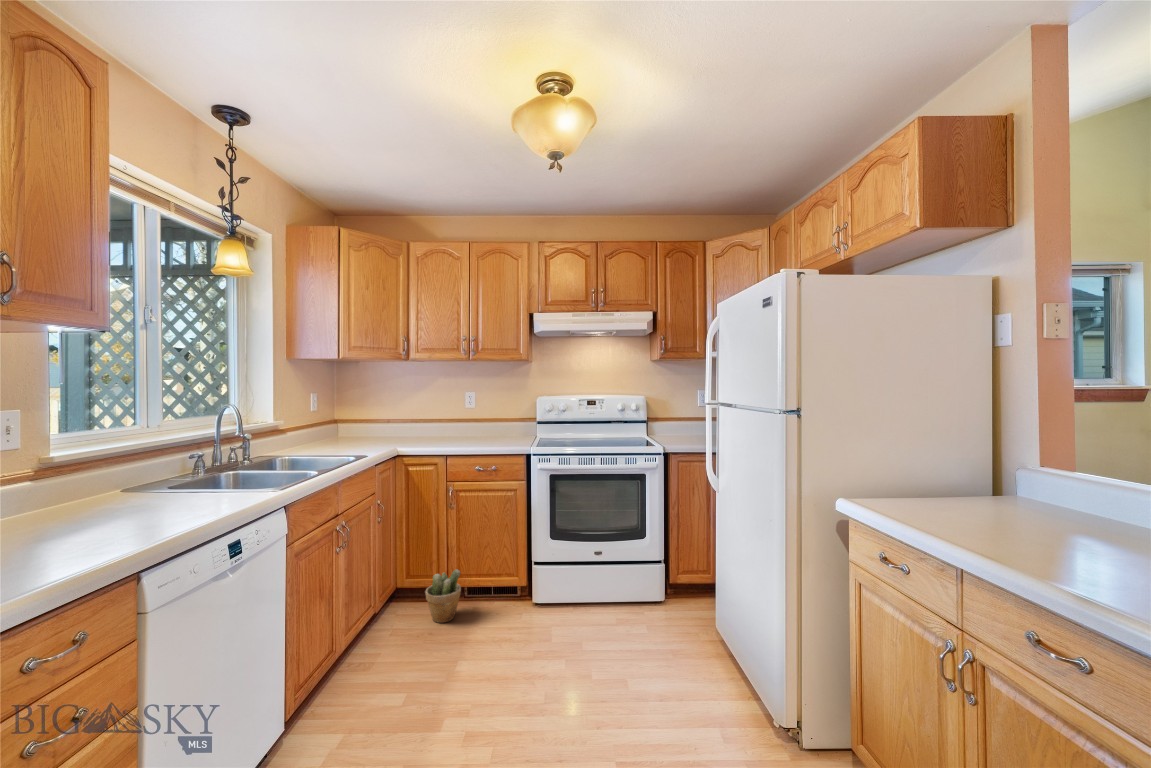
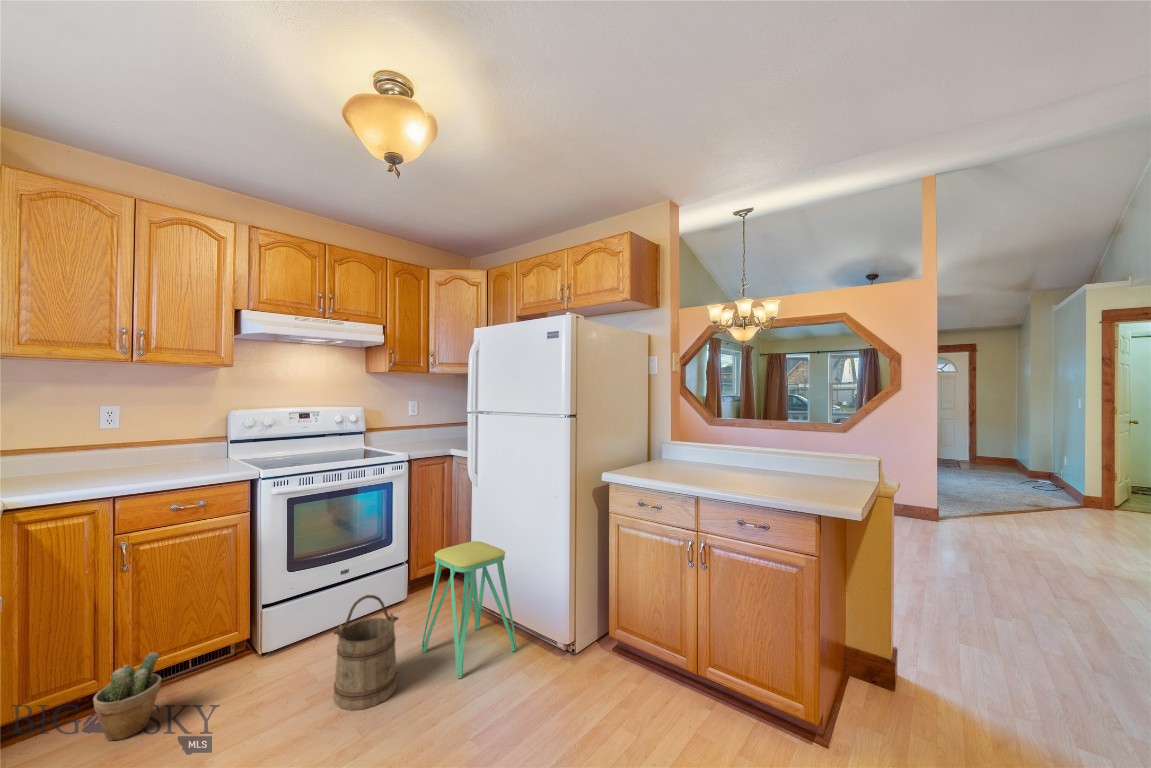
stool: none [641,550,734,699] -> present [422,541,516,678]
bucket: none [545,574,600,682] -> present [333,595,399,710]

